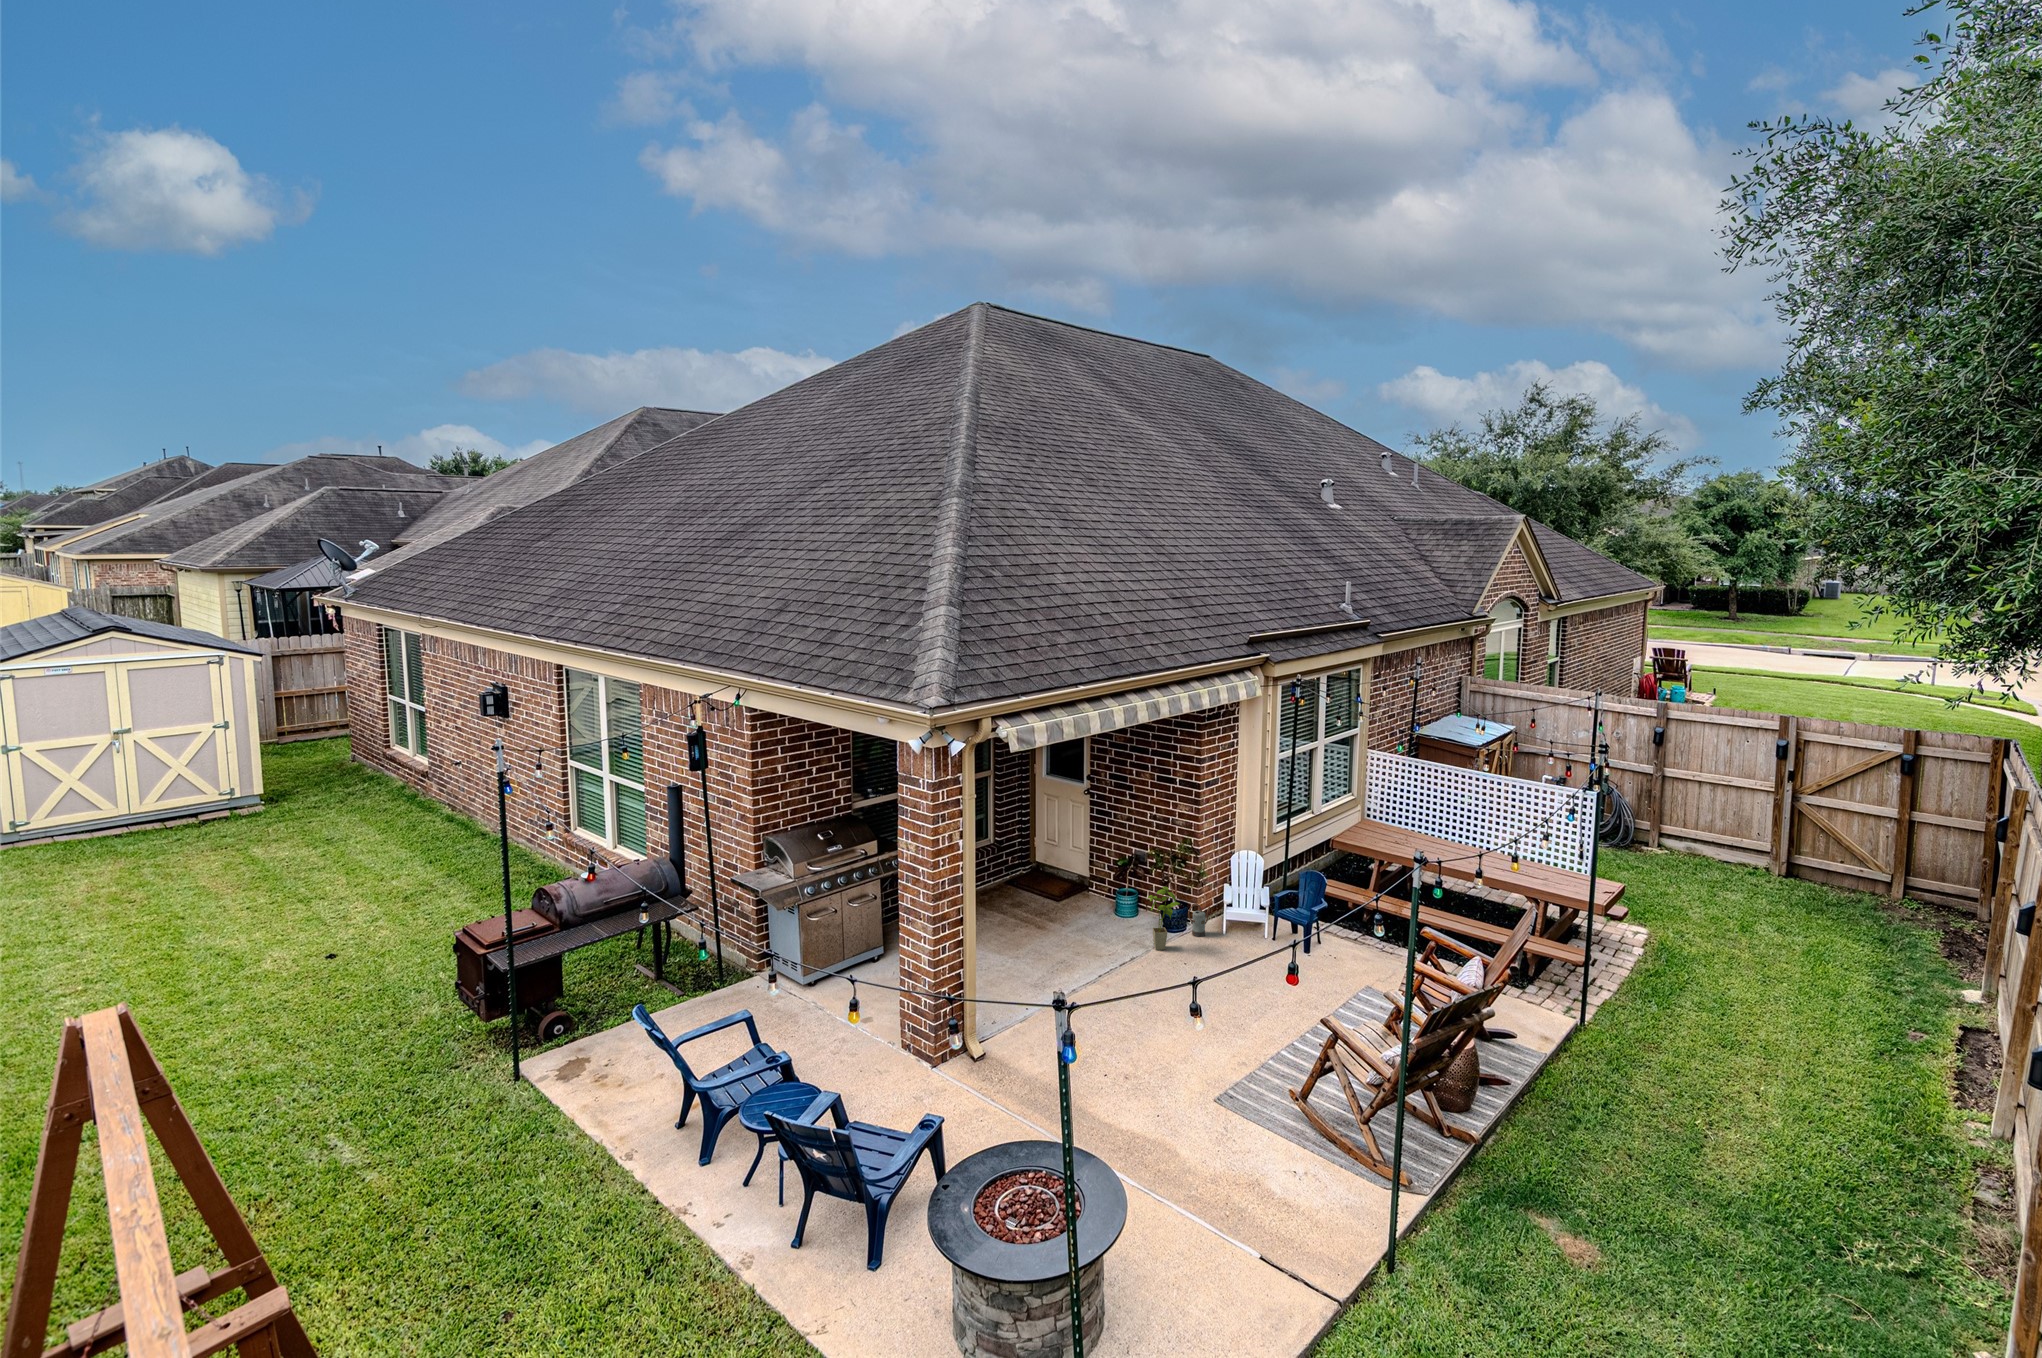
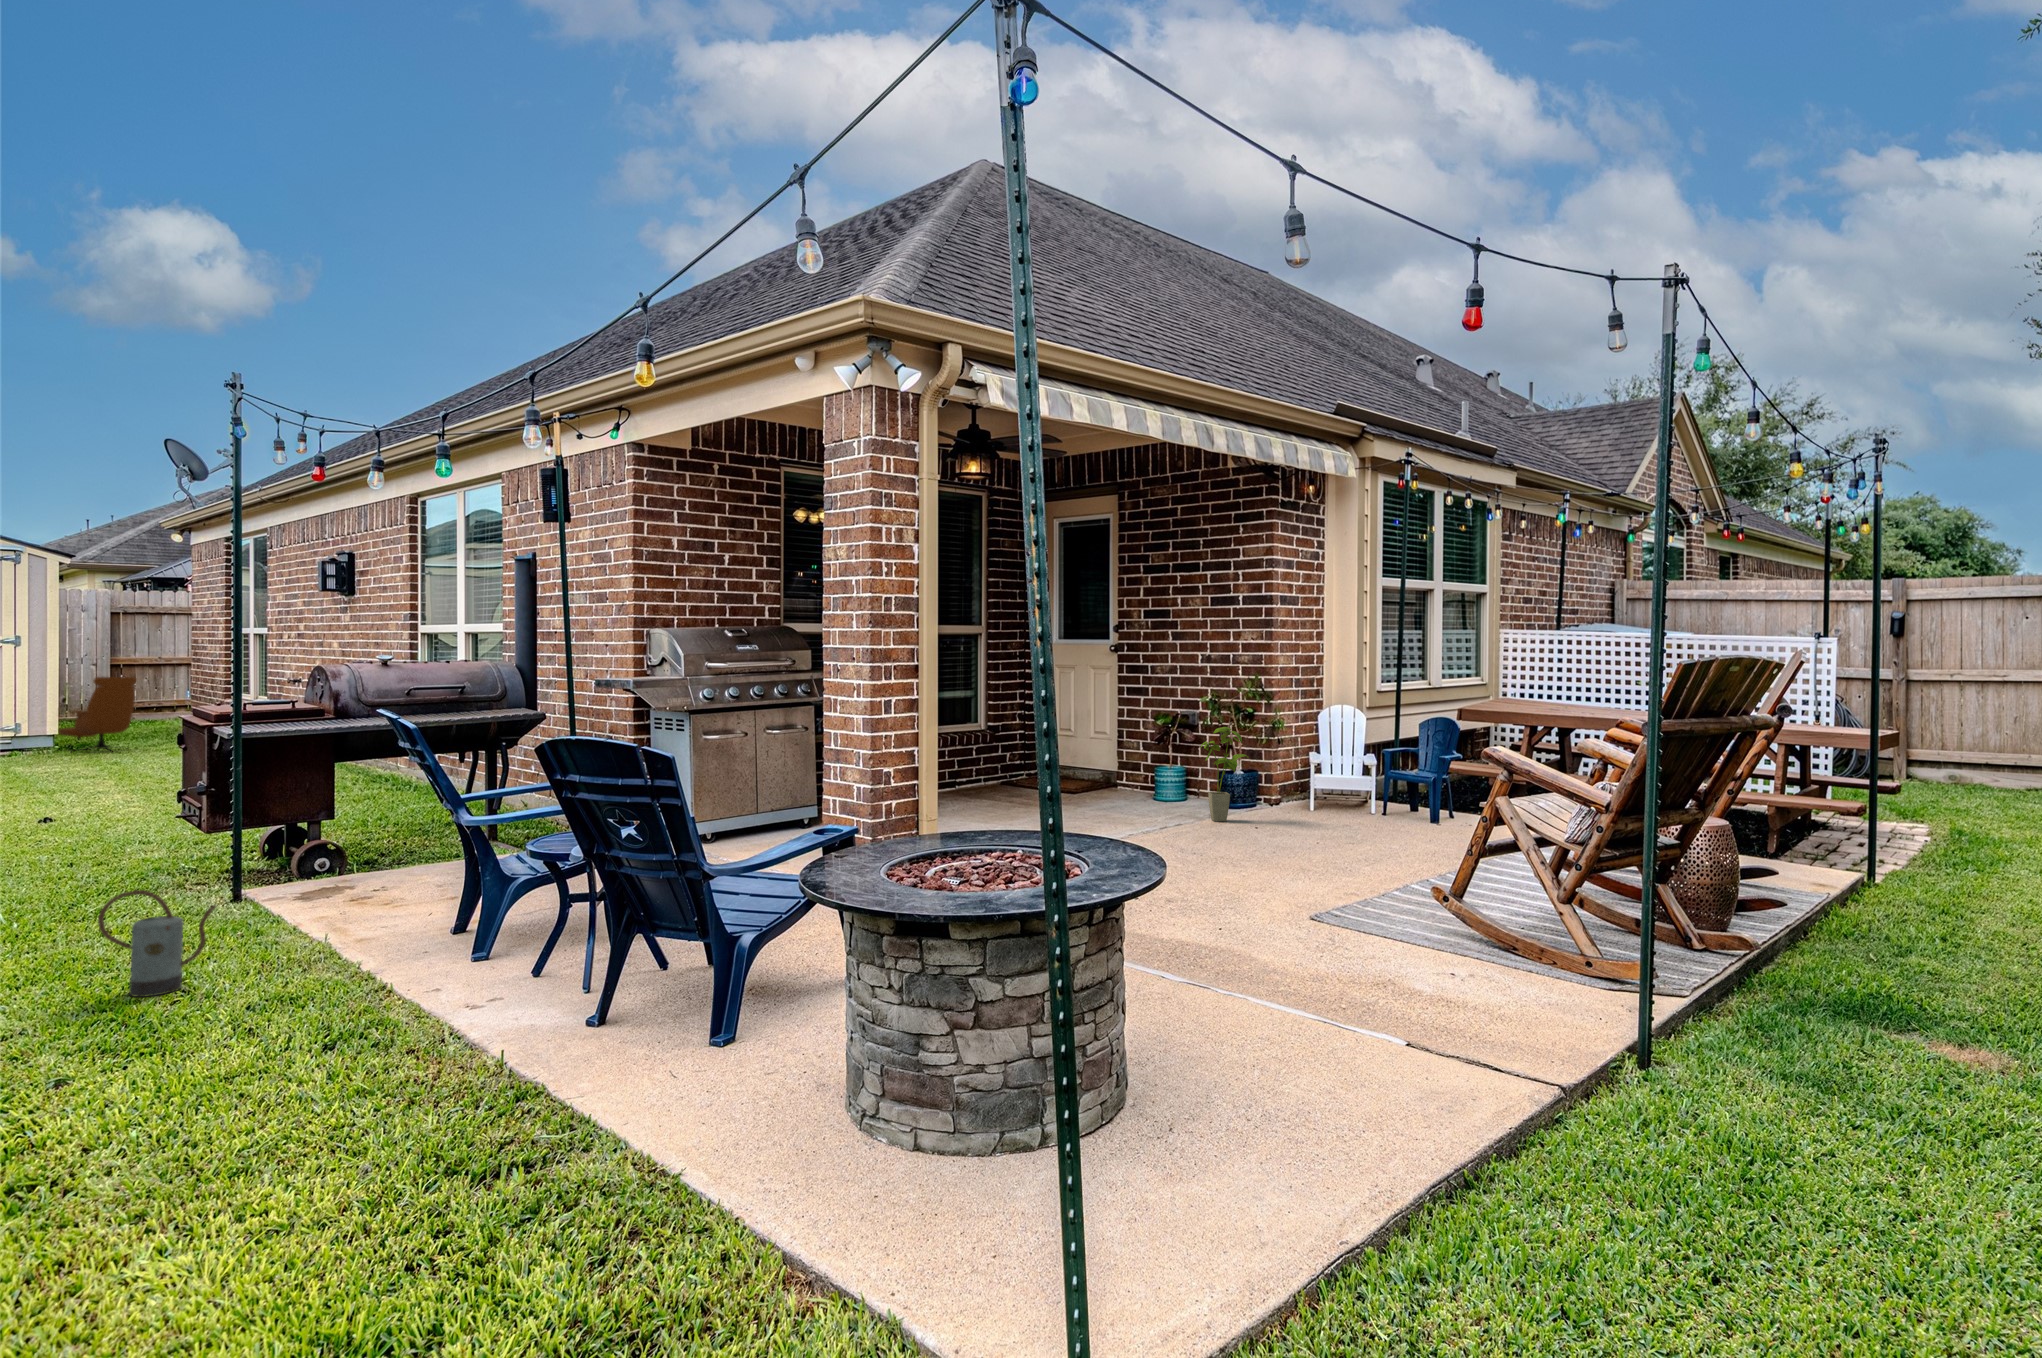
lounge chair: none [264,752,323,814] -> present [58,676,136,752]
watering can: present [1188,904,1210,937] -> present [98,890,217,997]

